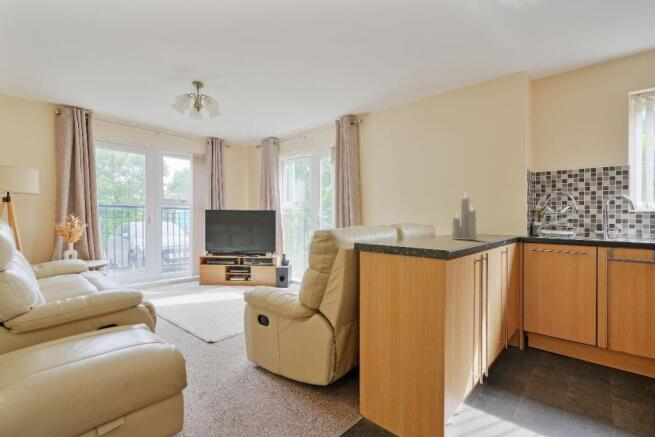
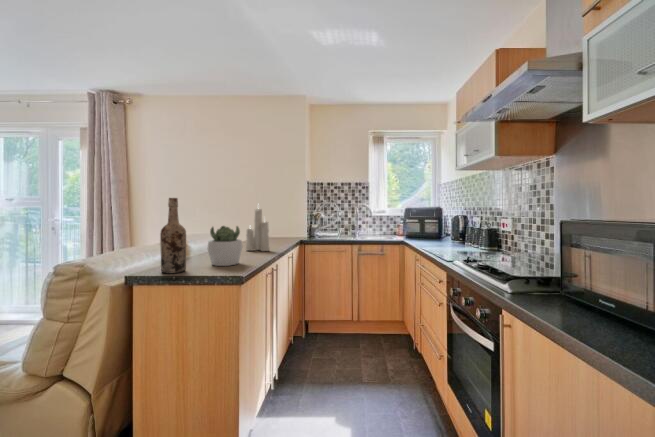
wine bottle: none [380,184,399,244] -> present [160,198,186,273]
succulent plant: none [416,209,447,244] -> present [208,226,242,266]

